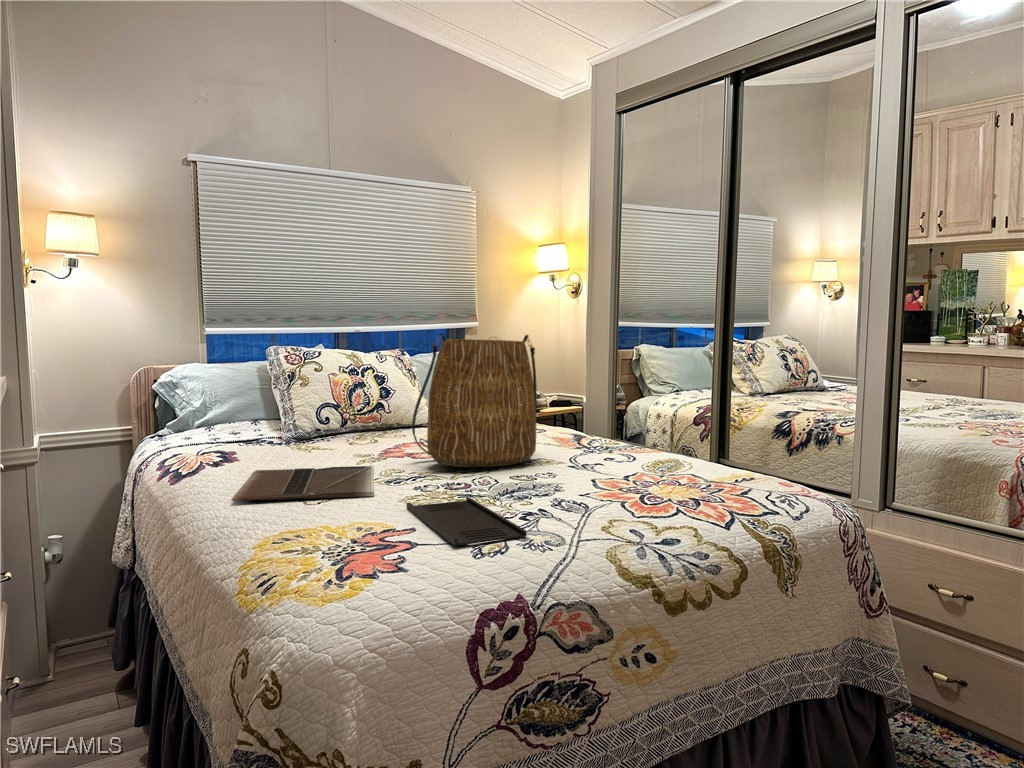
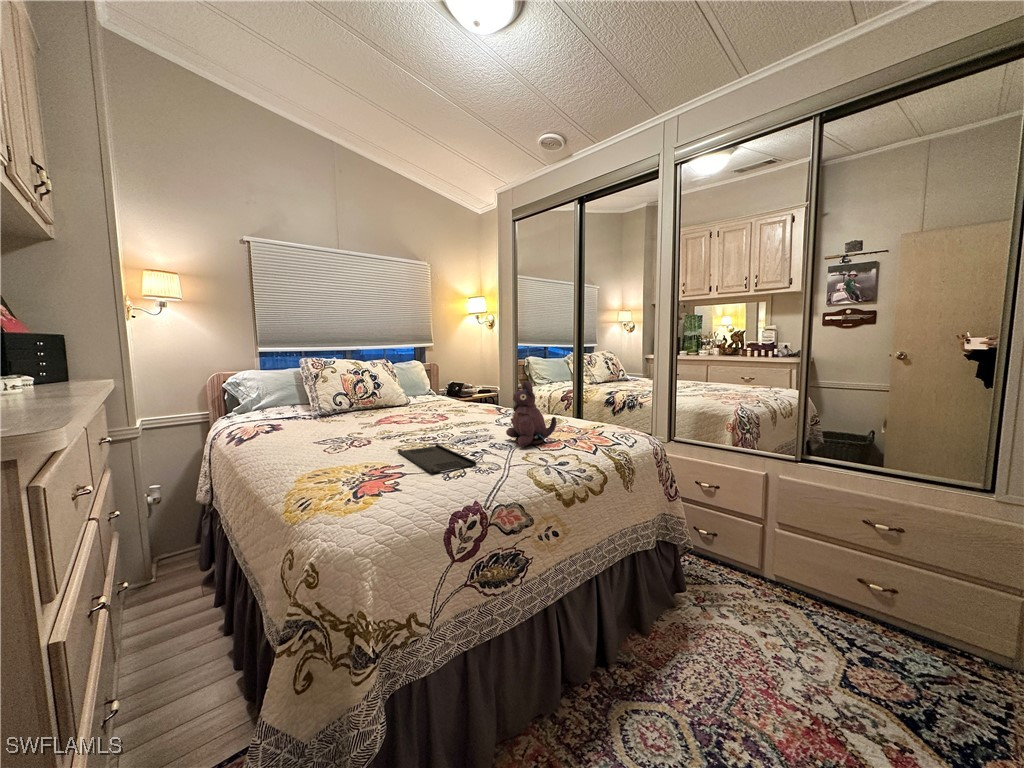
tote bag: present [412,333,537,467] -> none [398,345,475,427]
plush toy: none [582,399,667,510] -> present [506,381,556,447]
laptop: present [232,466,374,501] -> none [279,429,376,454]

